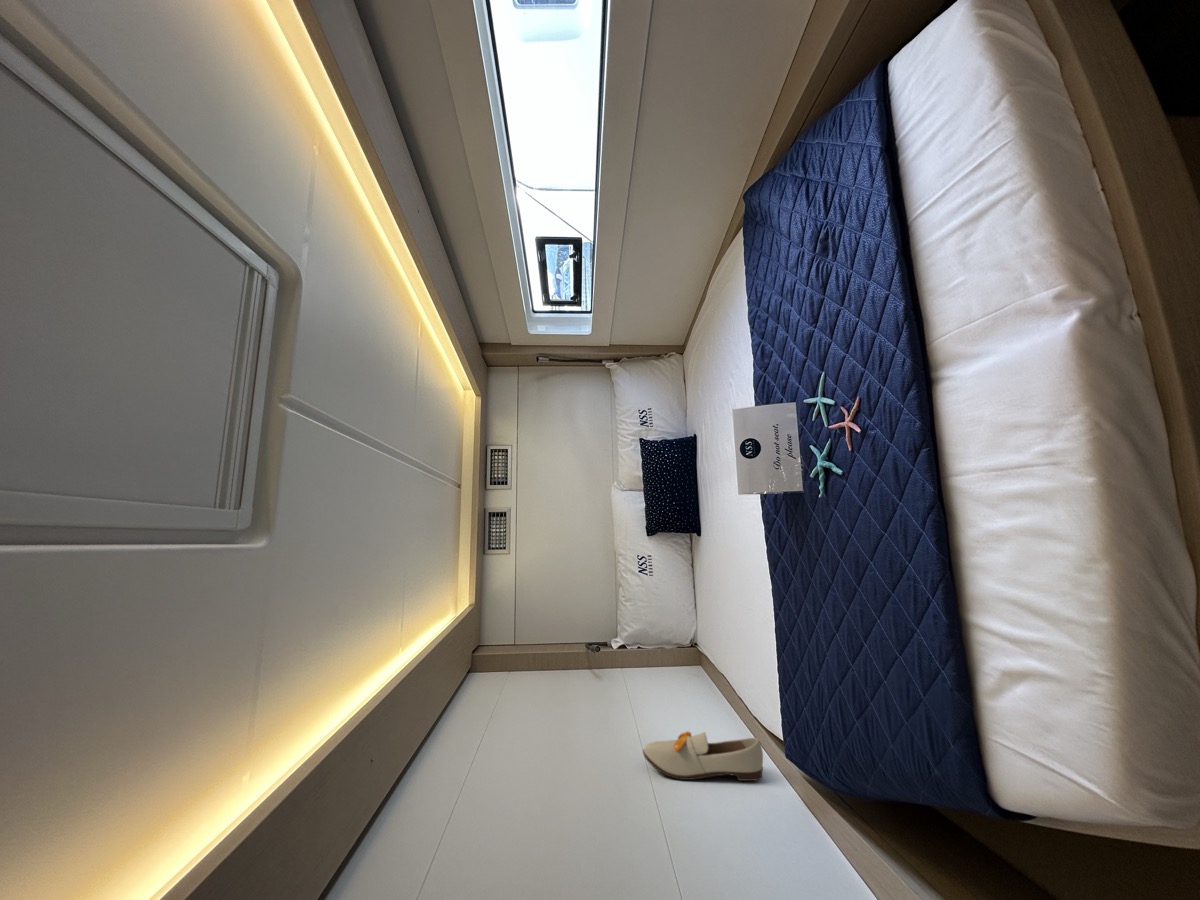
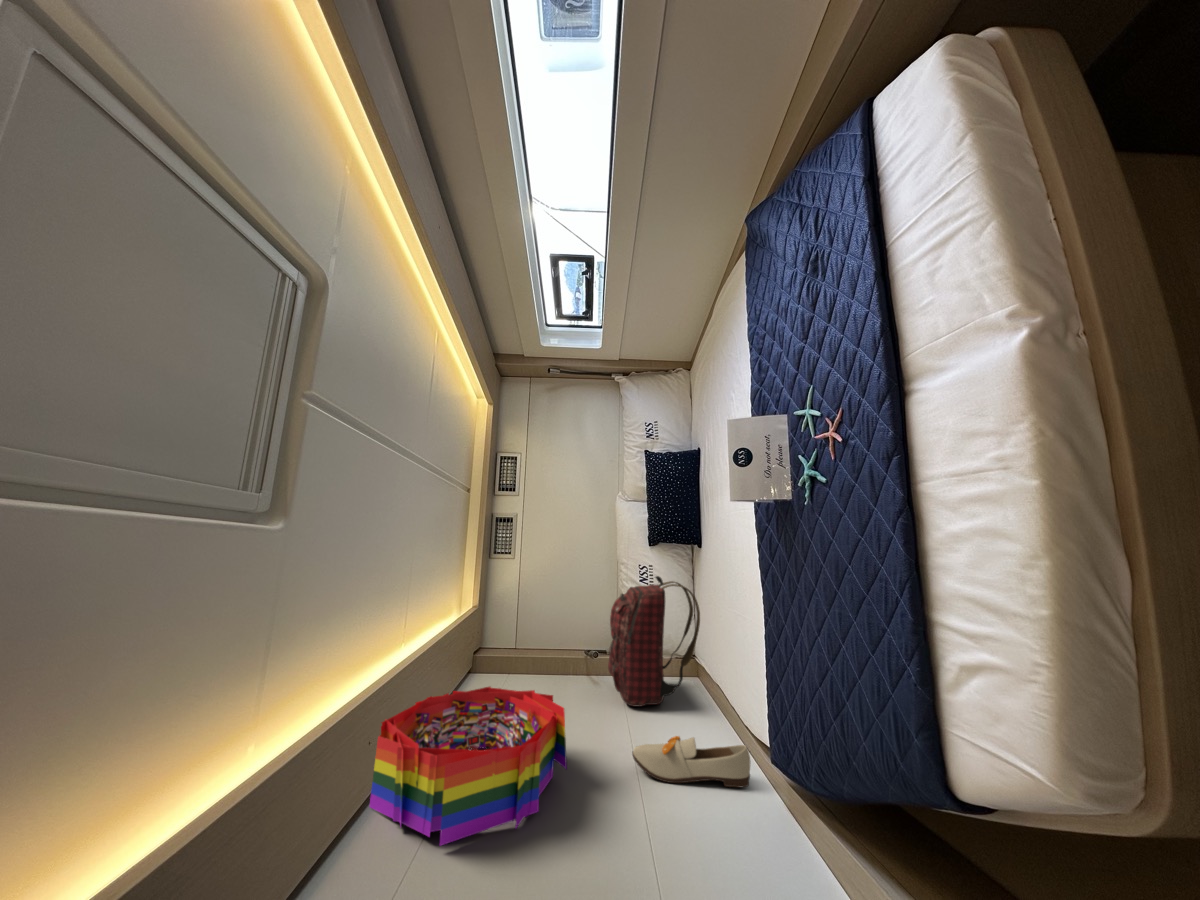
backpack: none [611,567,703,699] -> present [608,576,700,706]
storage bin: none [376,690,578,865] -> present [369,687,567,846]

